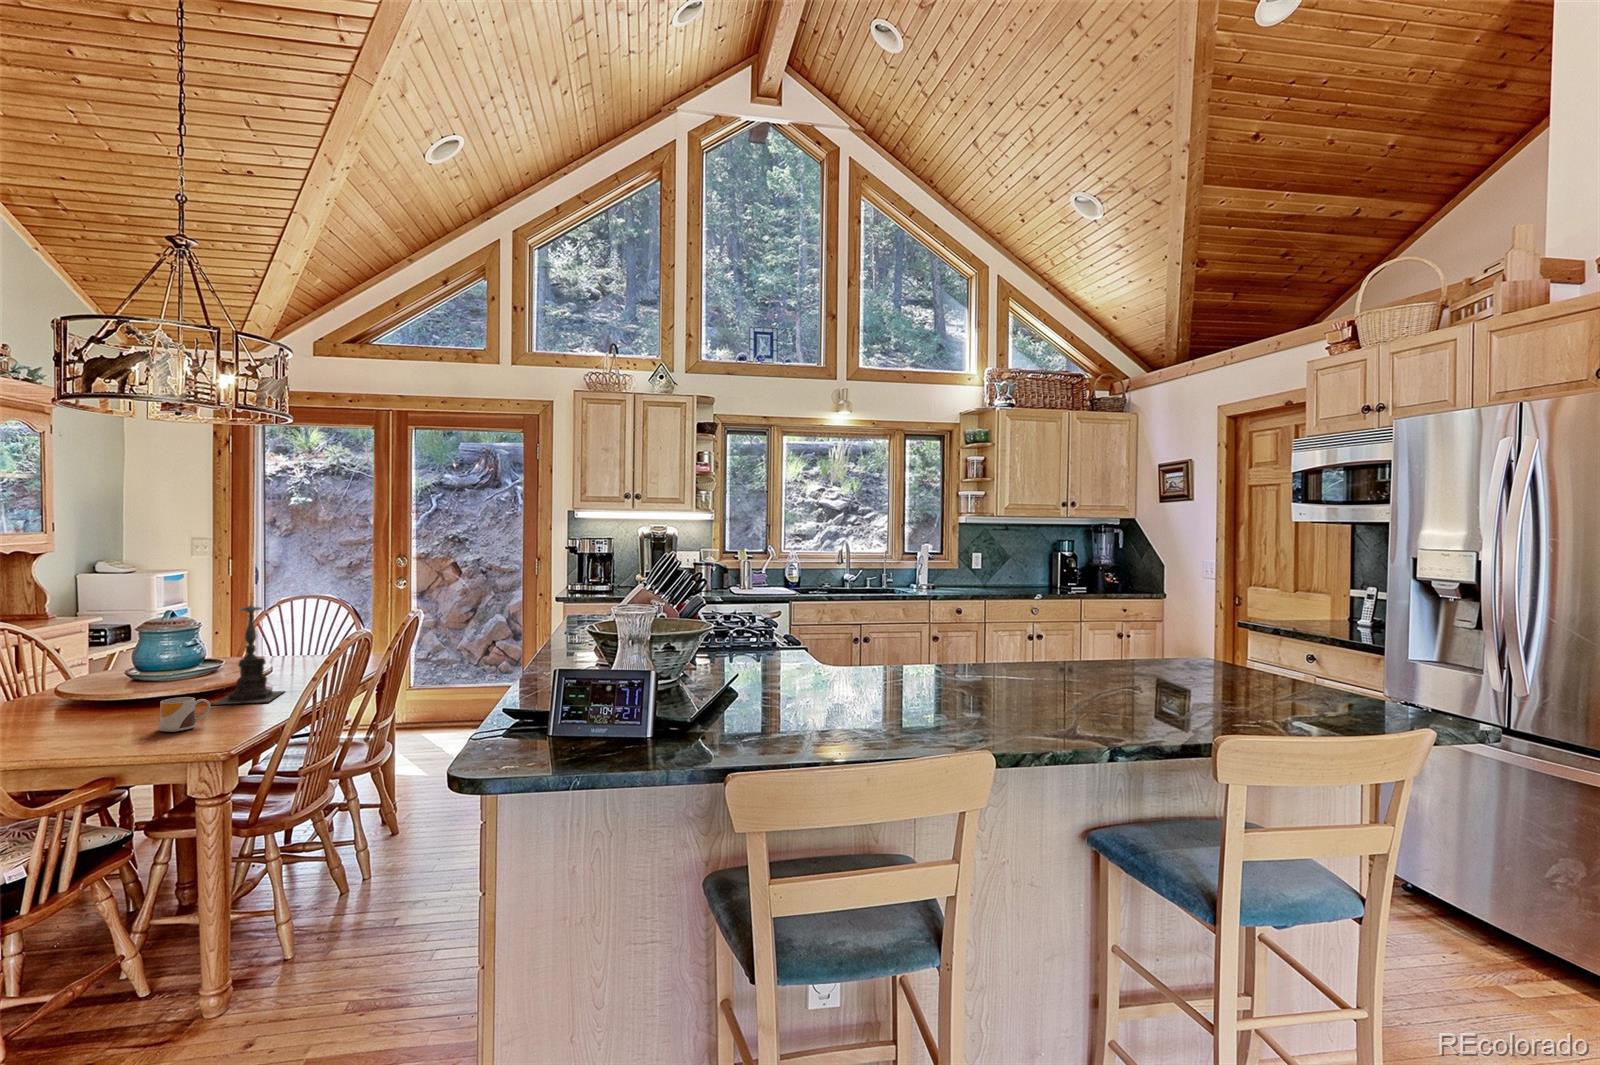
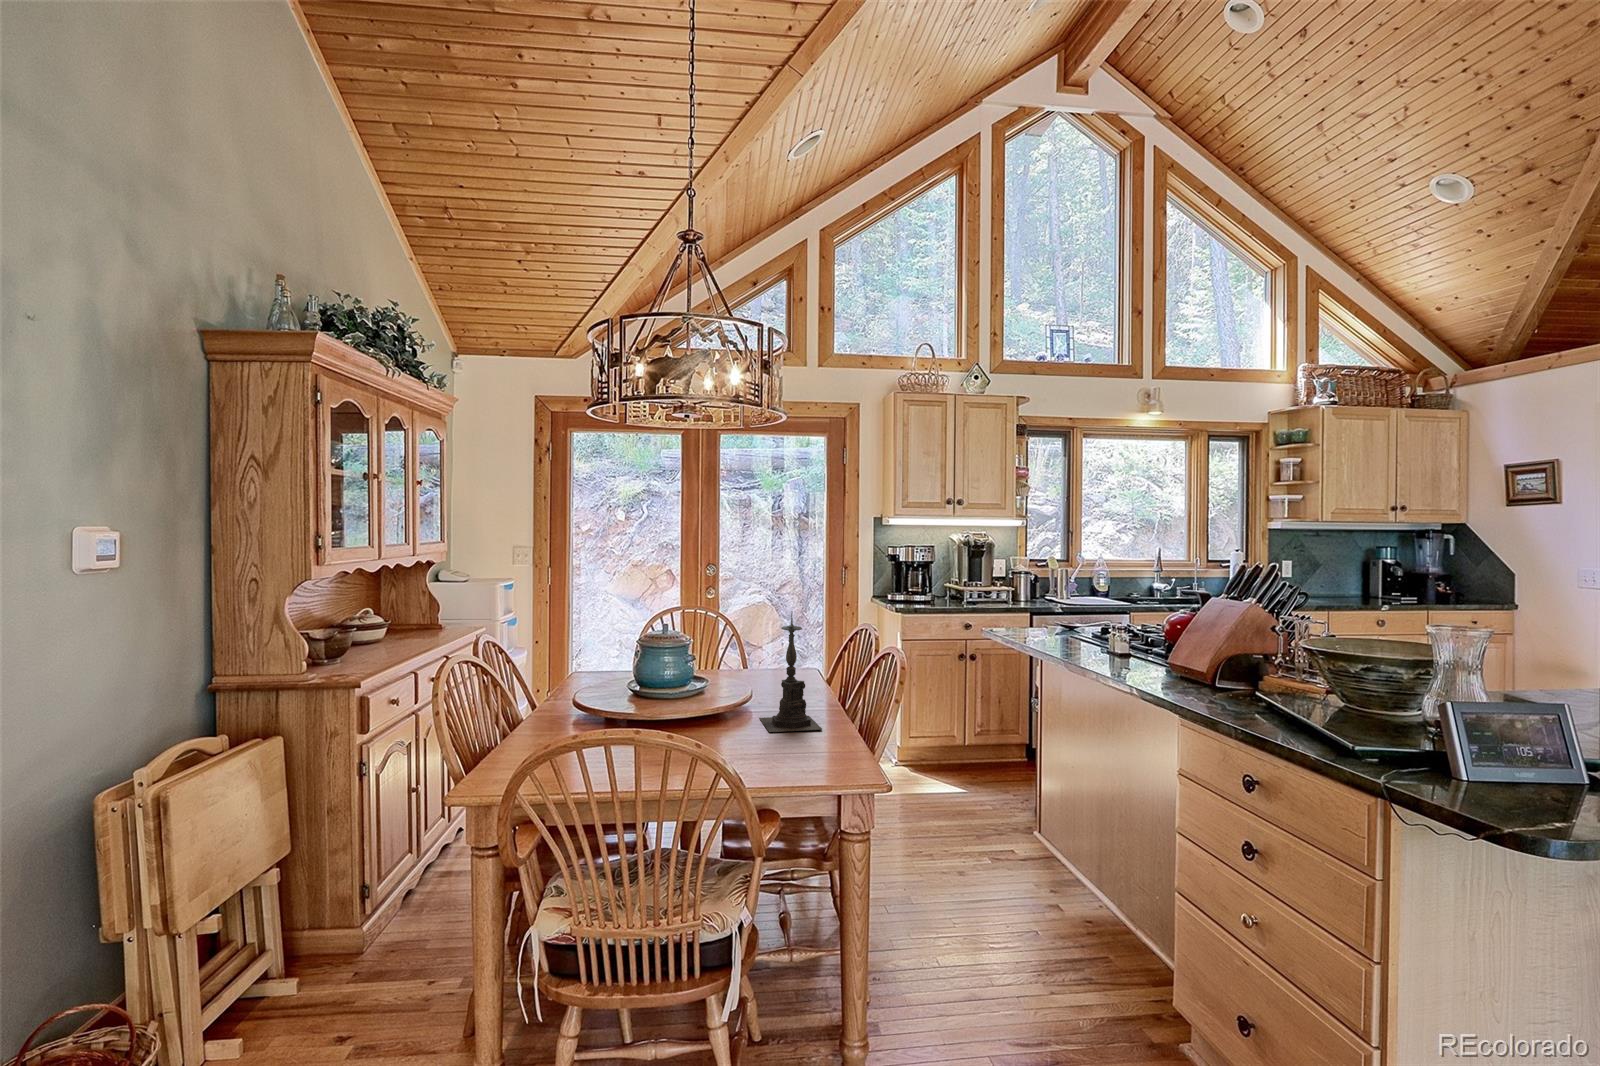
mug: present [158,697,211,732] -> none [781,728,823,767]

